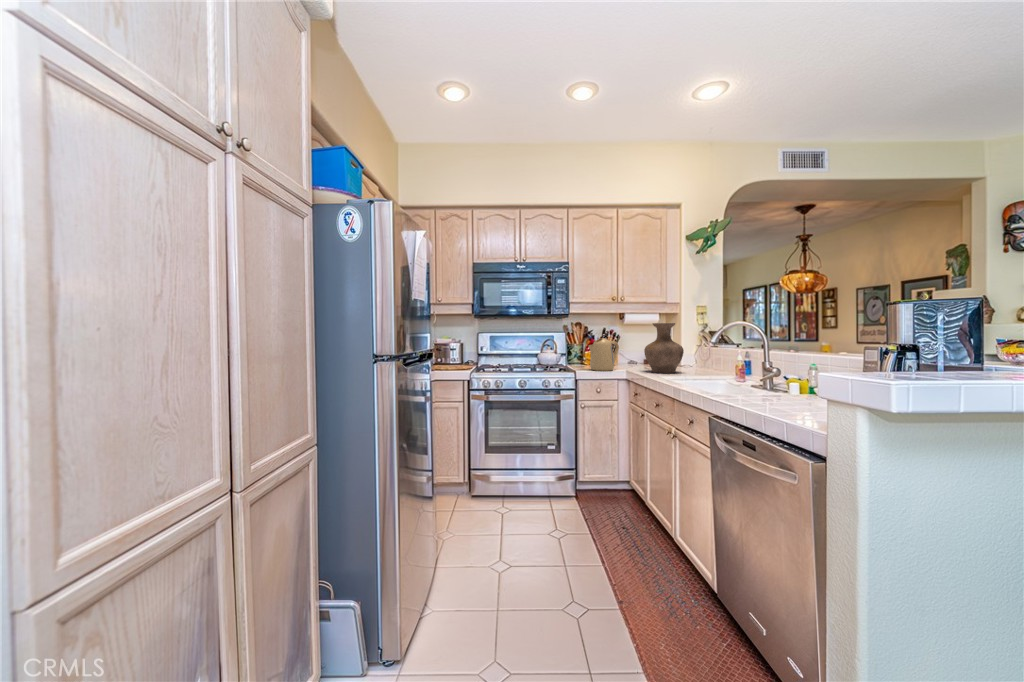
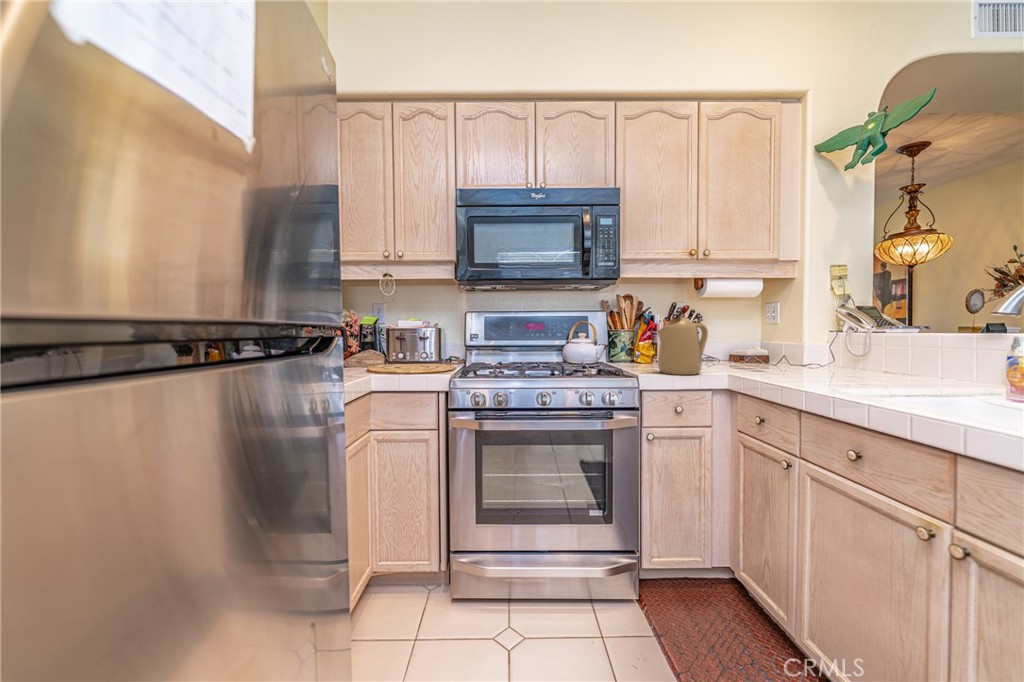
vase: present [644,323,684,373] -> none [757,288,836,379]

